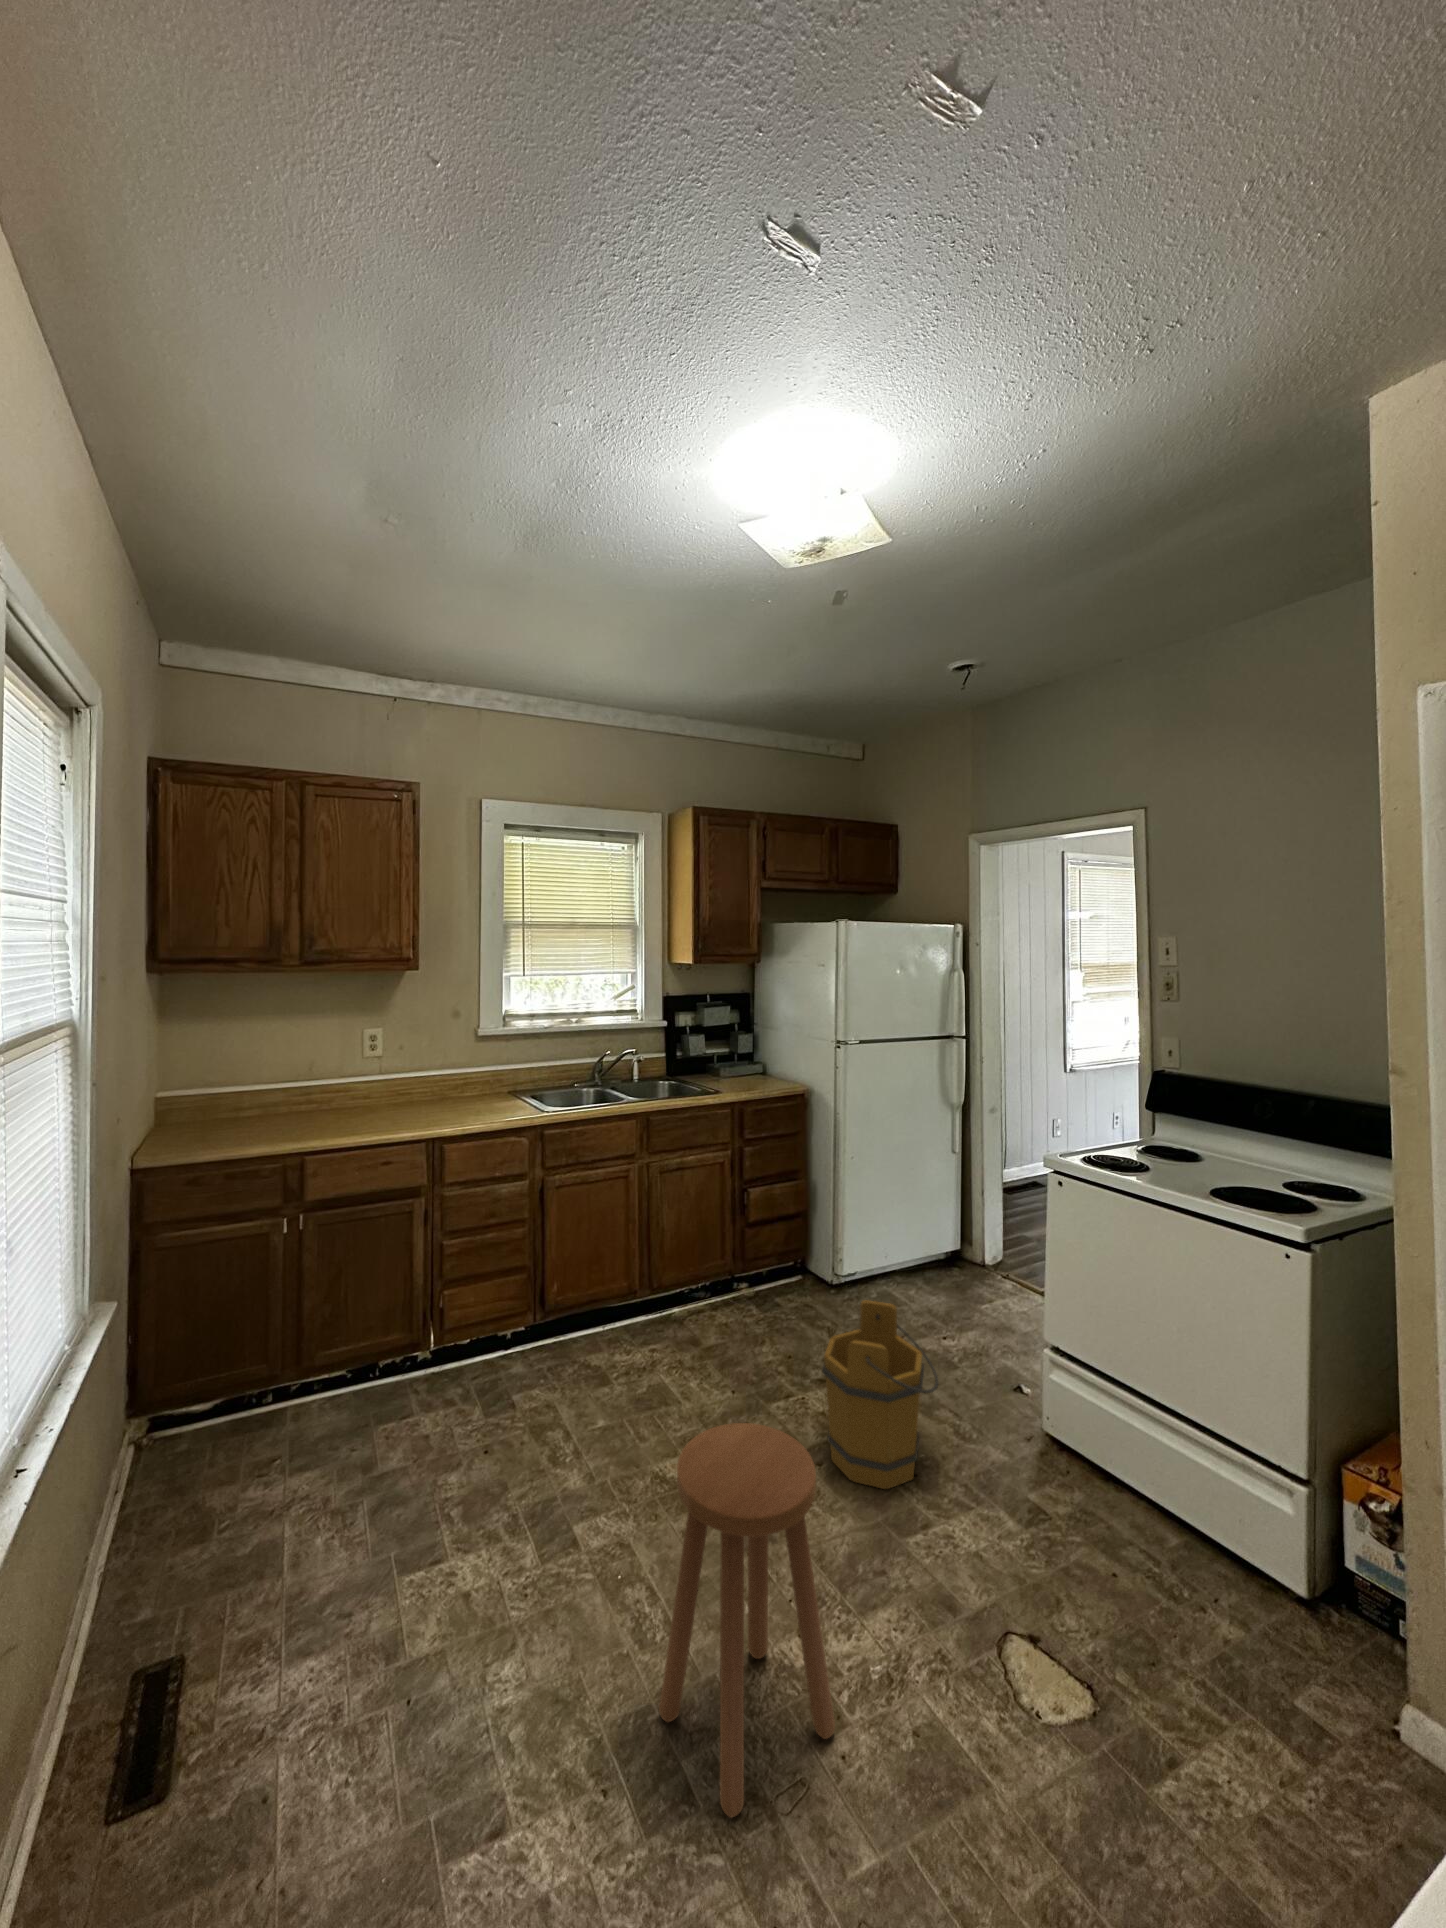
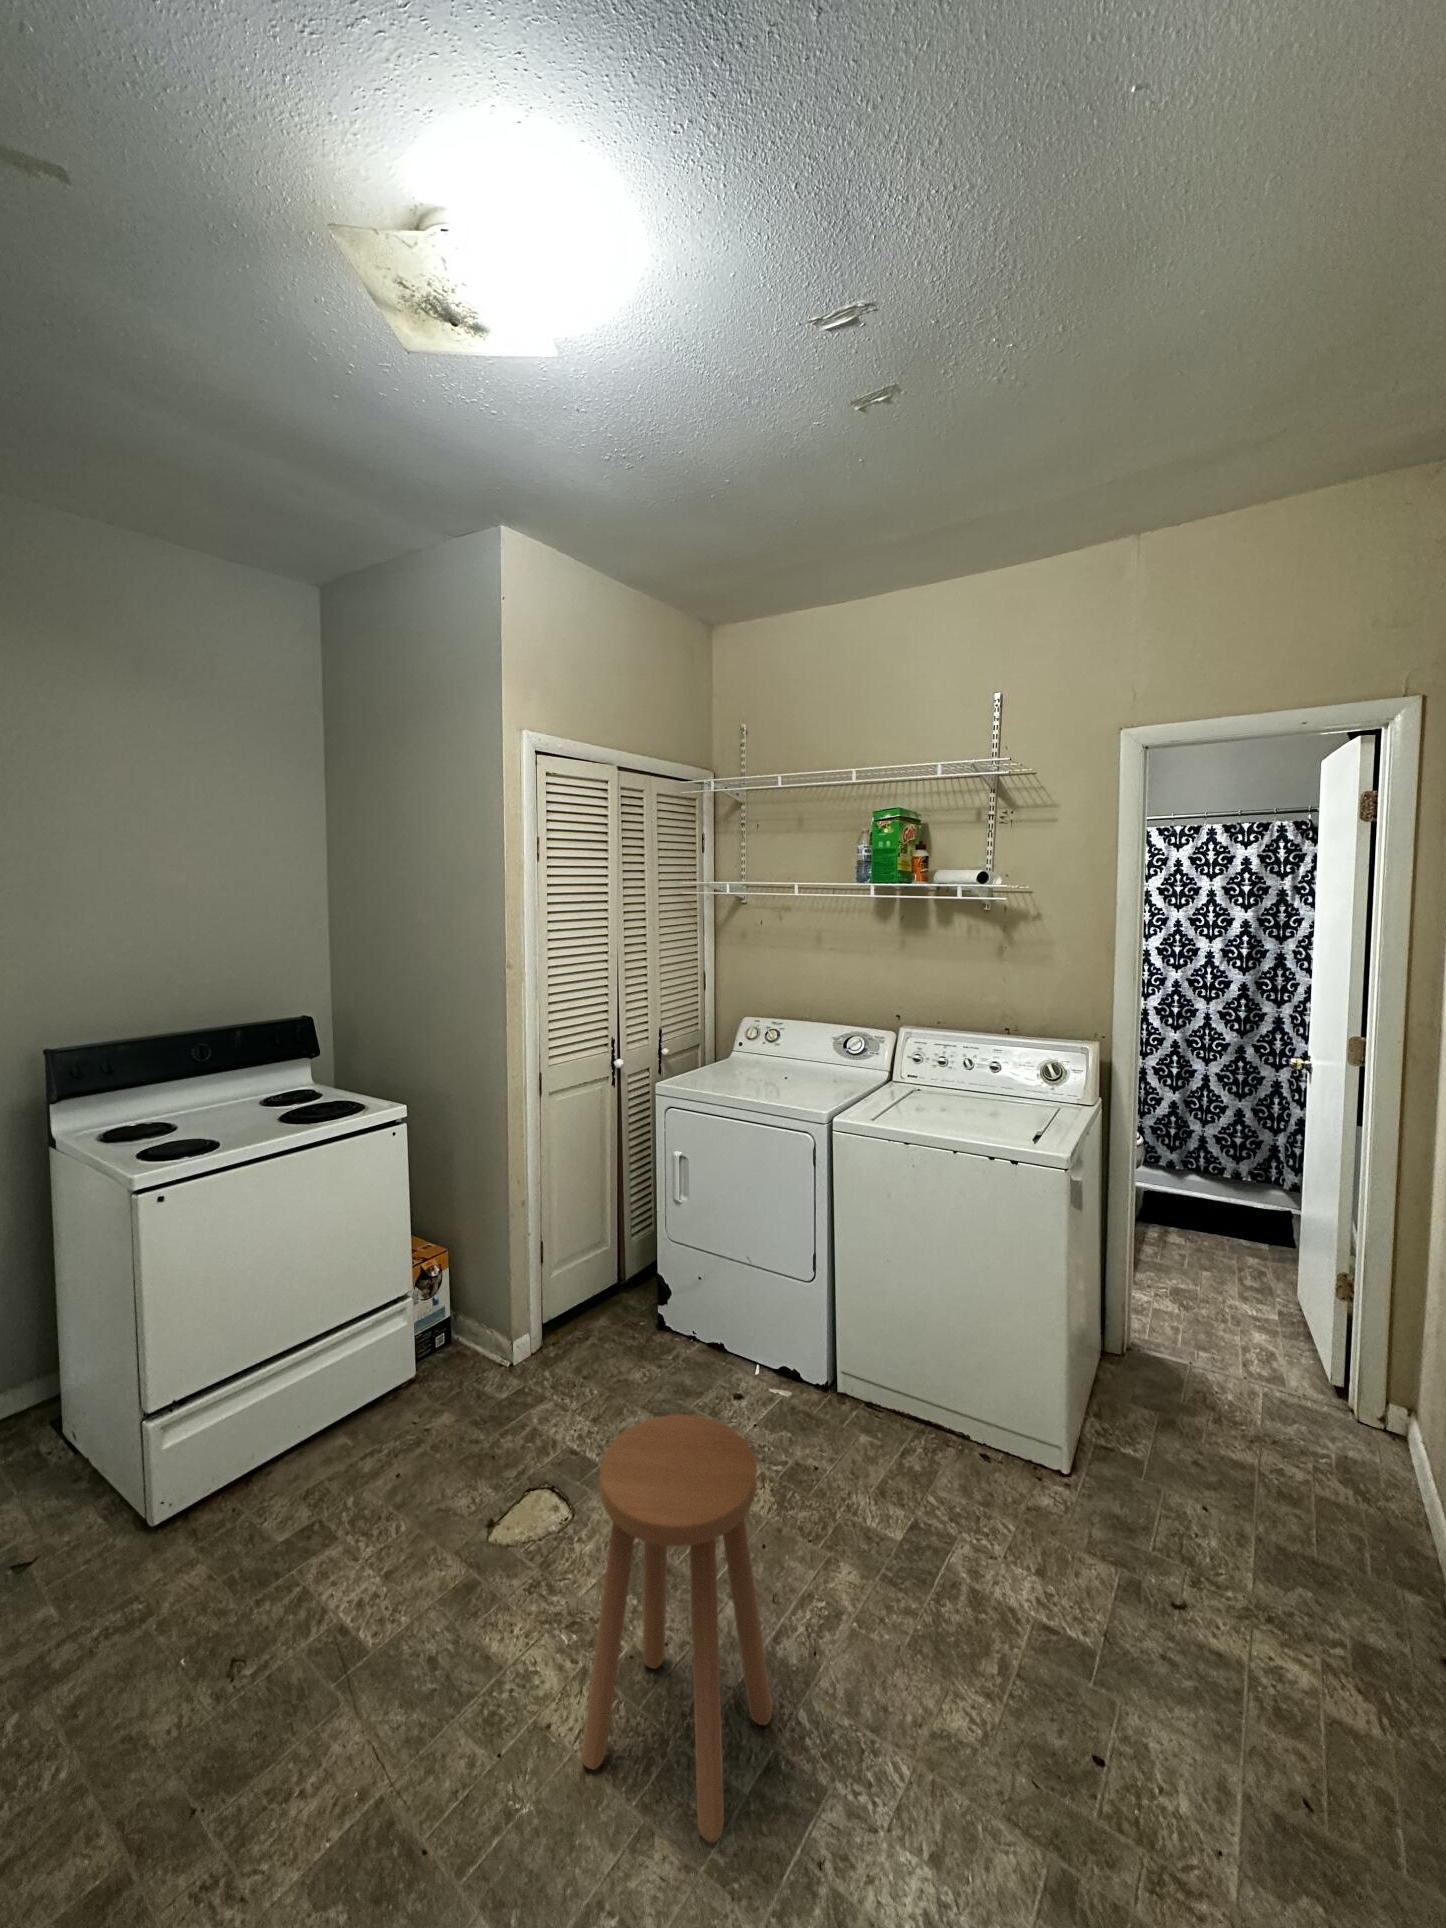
bucket: present [822,1300,938,1489] -> none [82,1482,289,1798]

